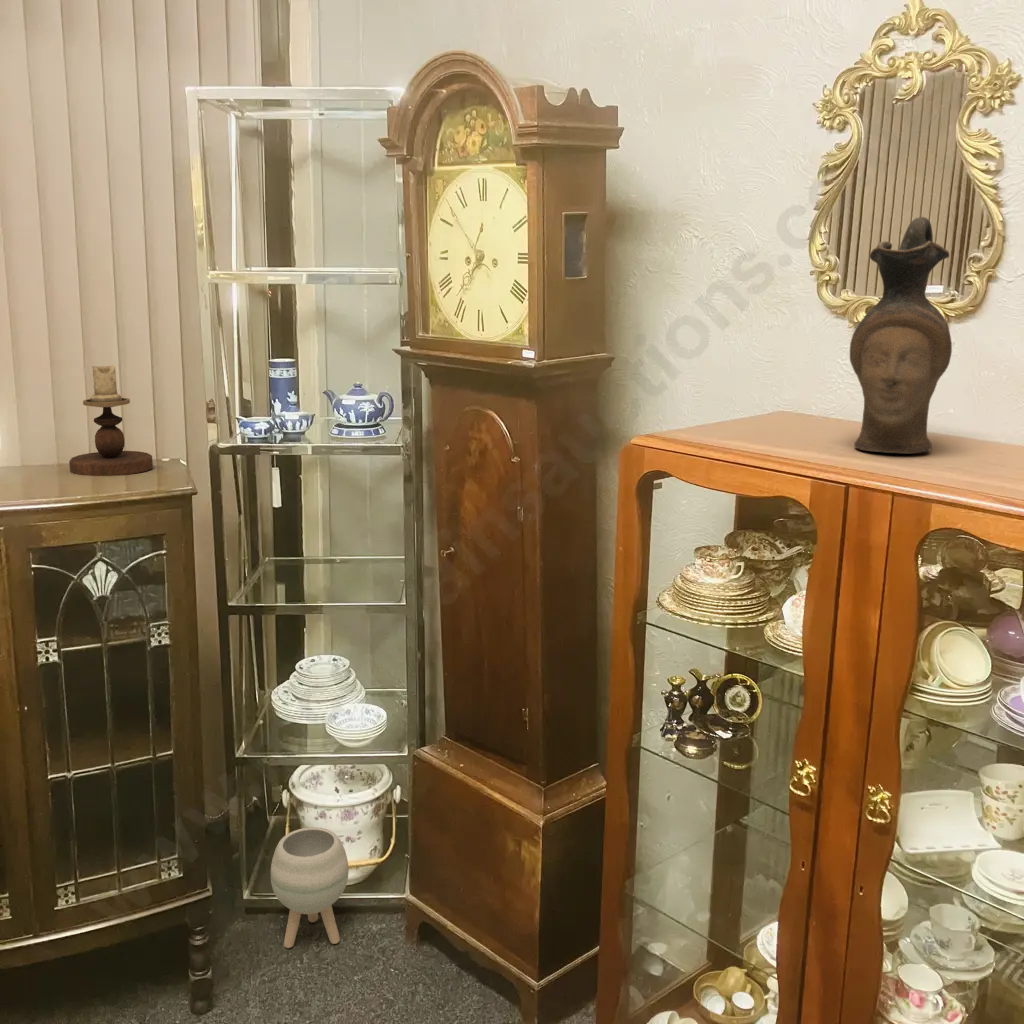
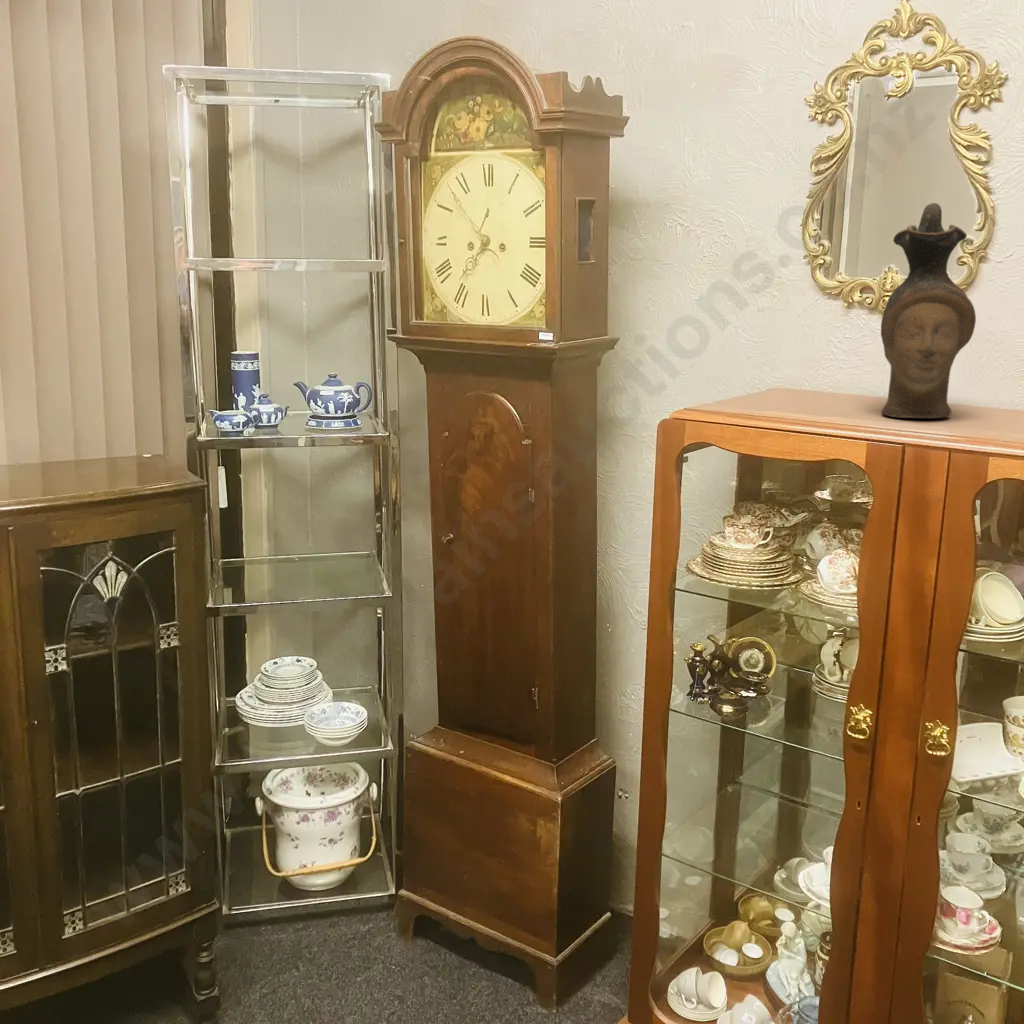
candlestick: present [69,366,153,476] -> none [38,361,127,479]
planter: present [271,827,349,948] -> none [264,830,344,956]

